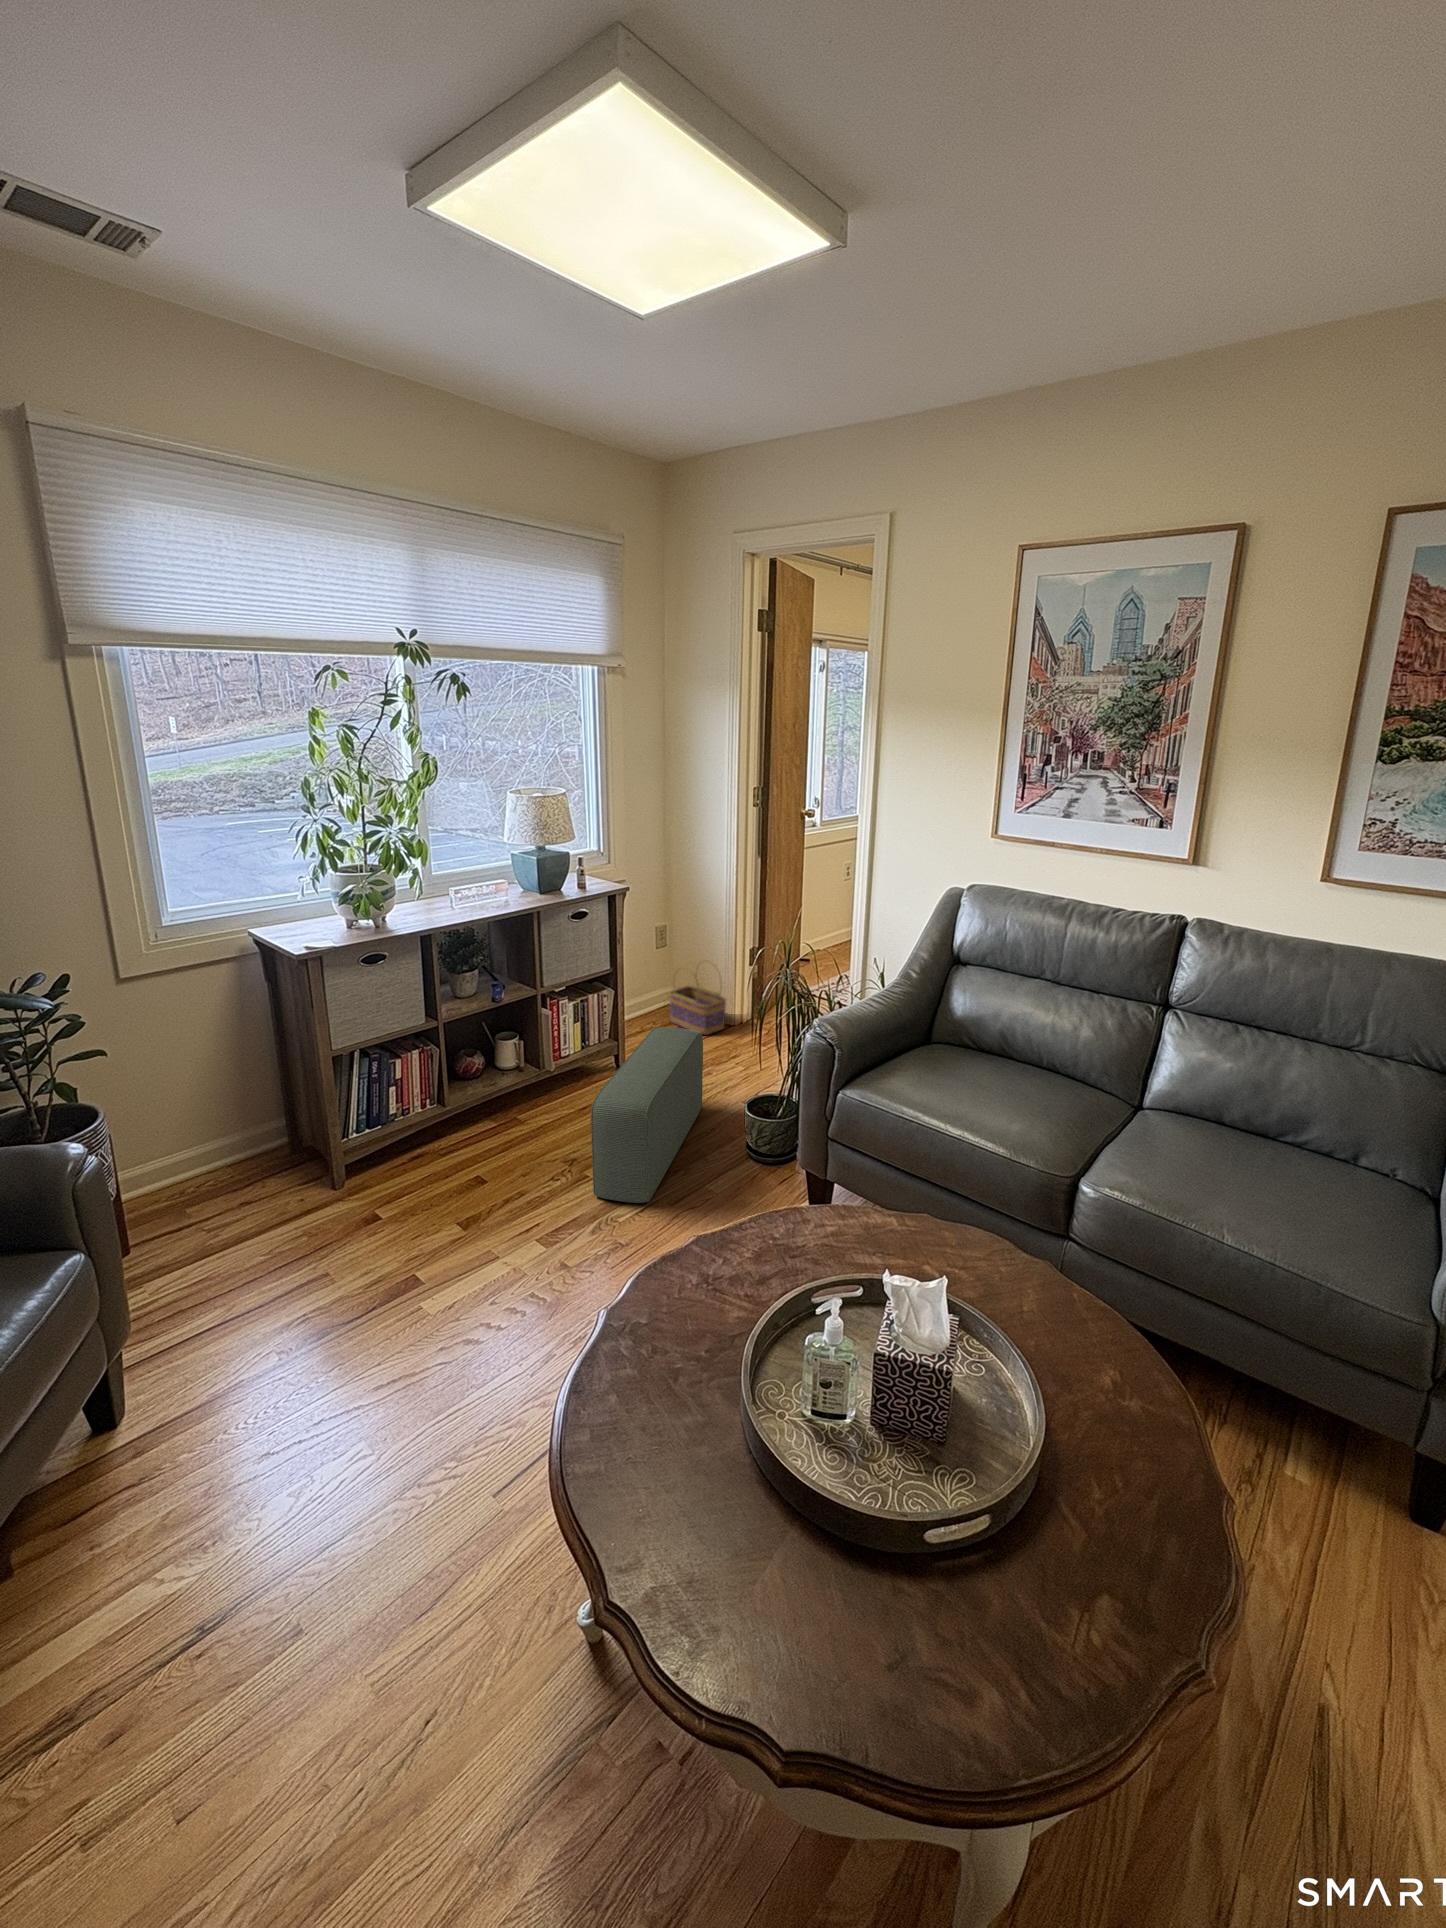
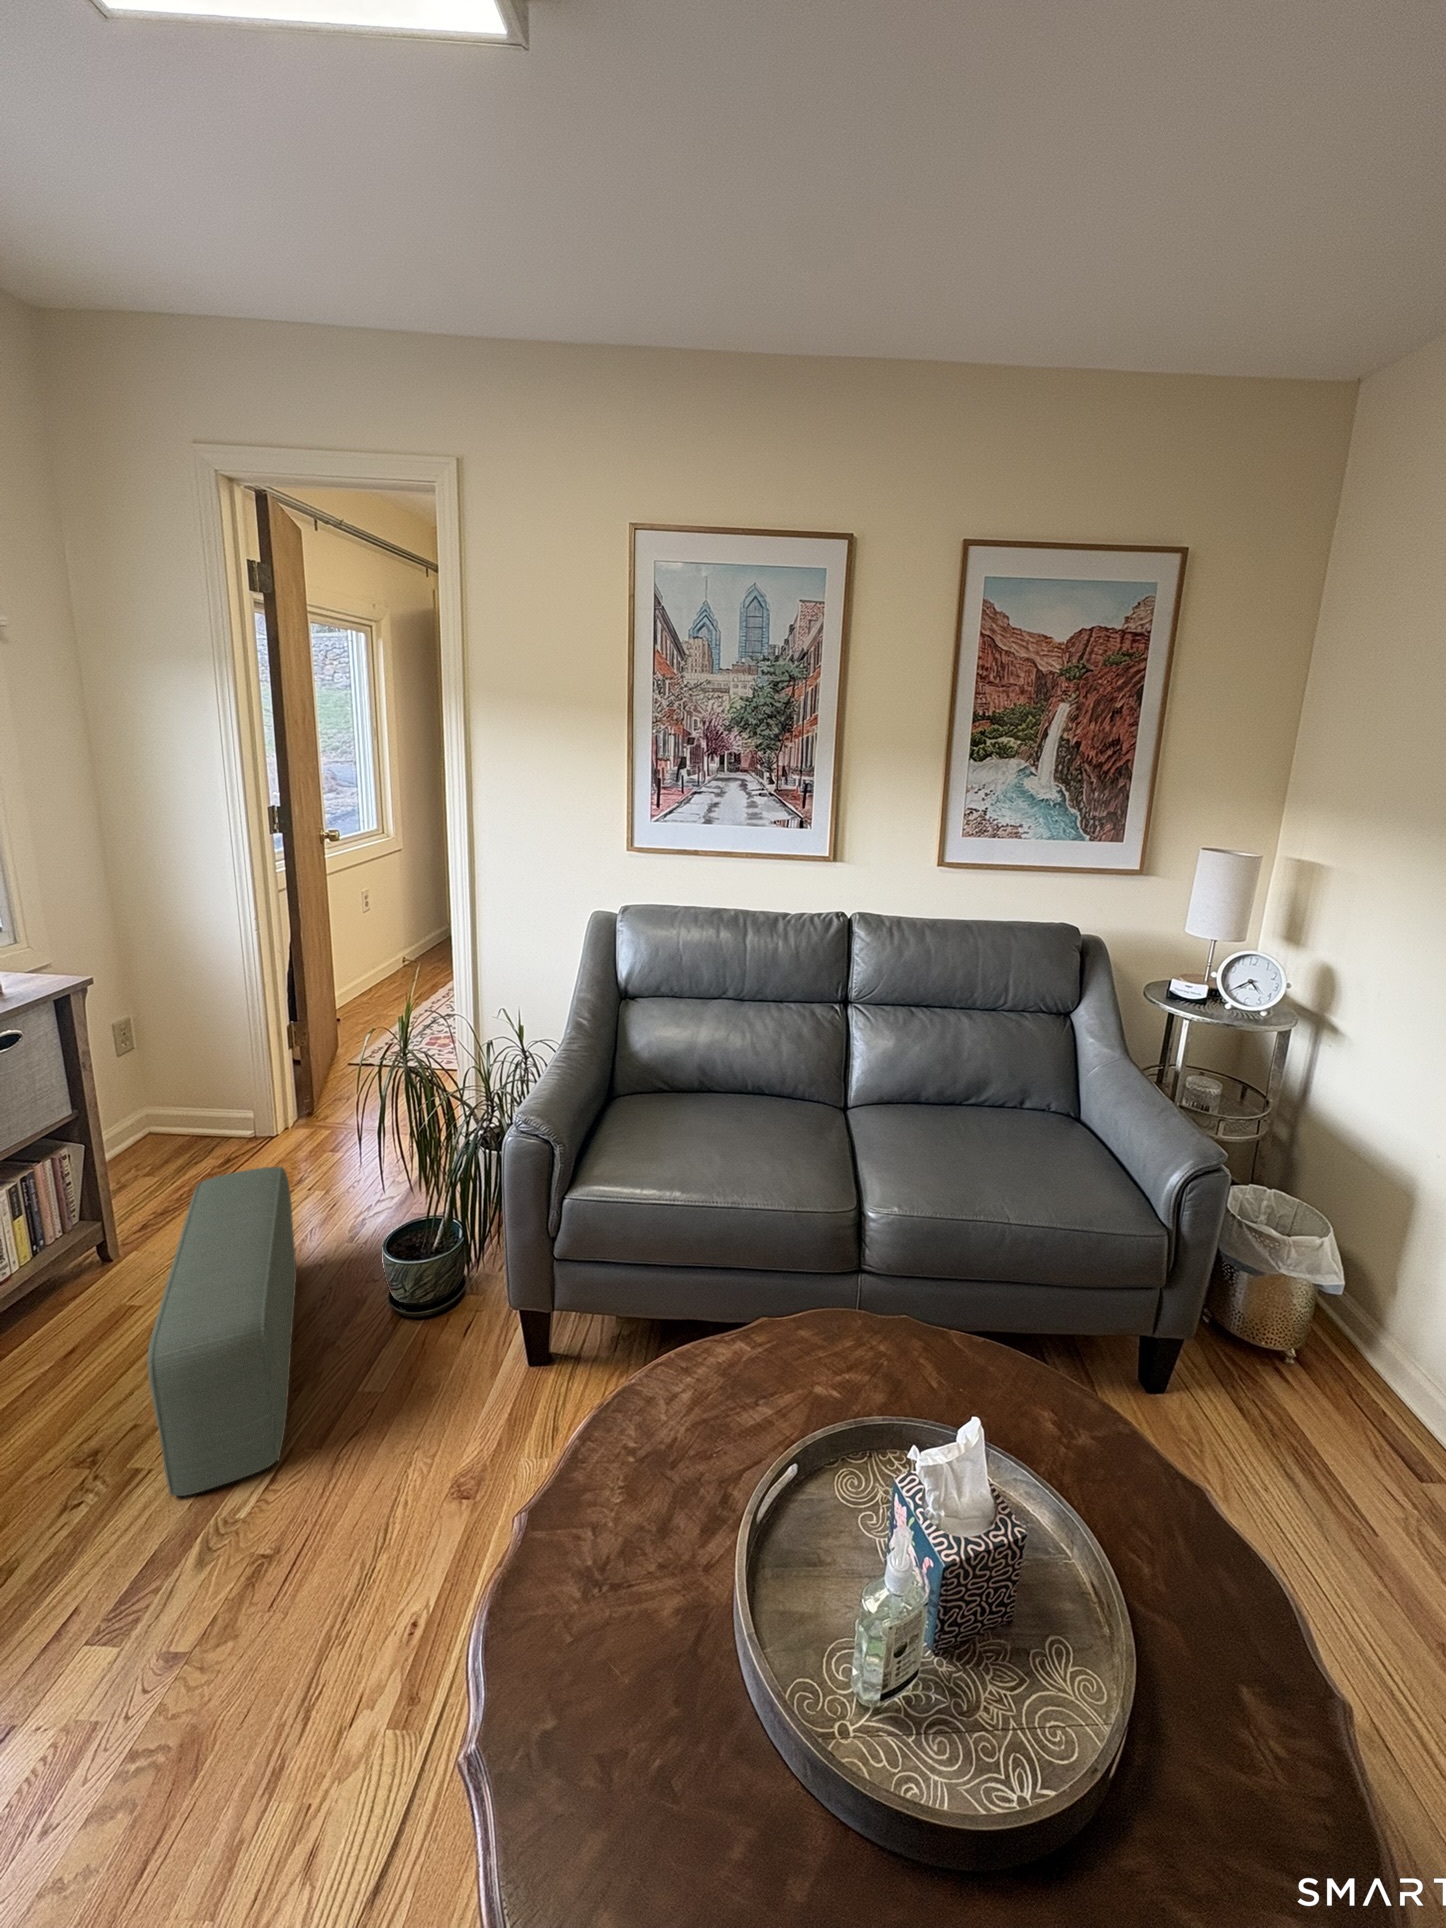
basket: present [669,969,726,1035] -> none [166,1053,270,1159]

